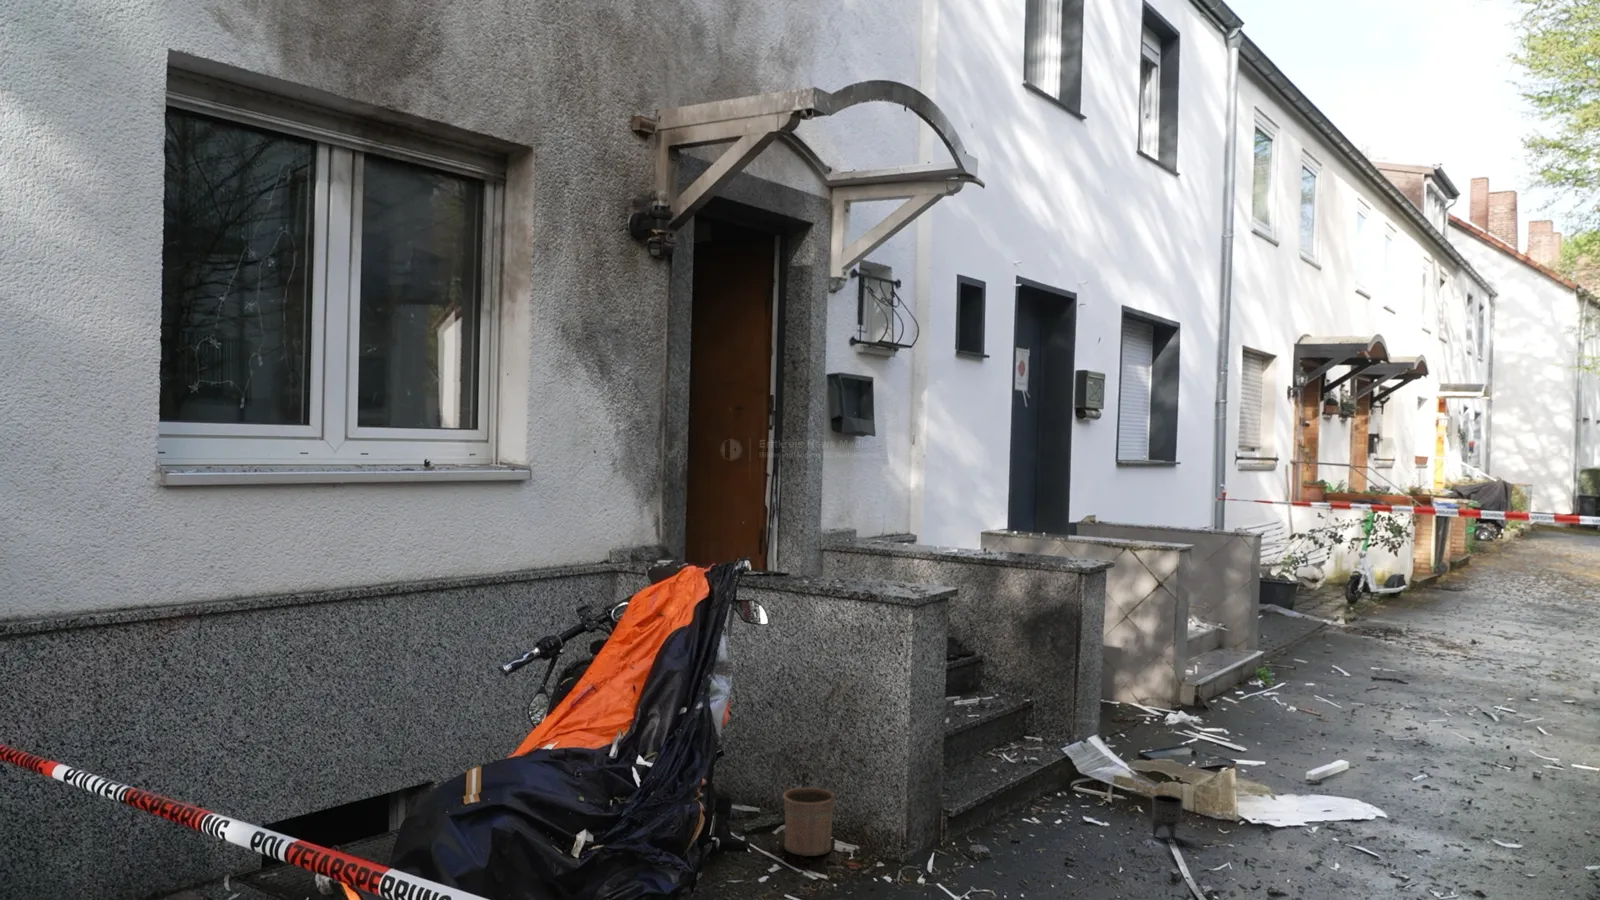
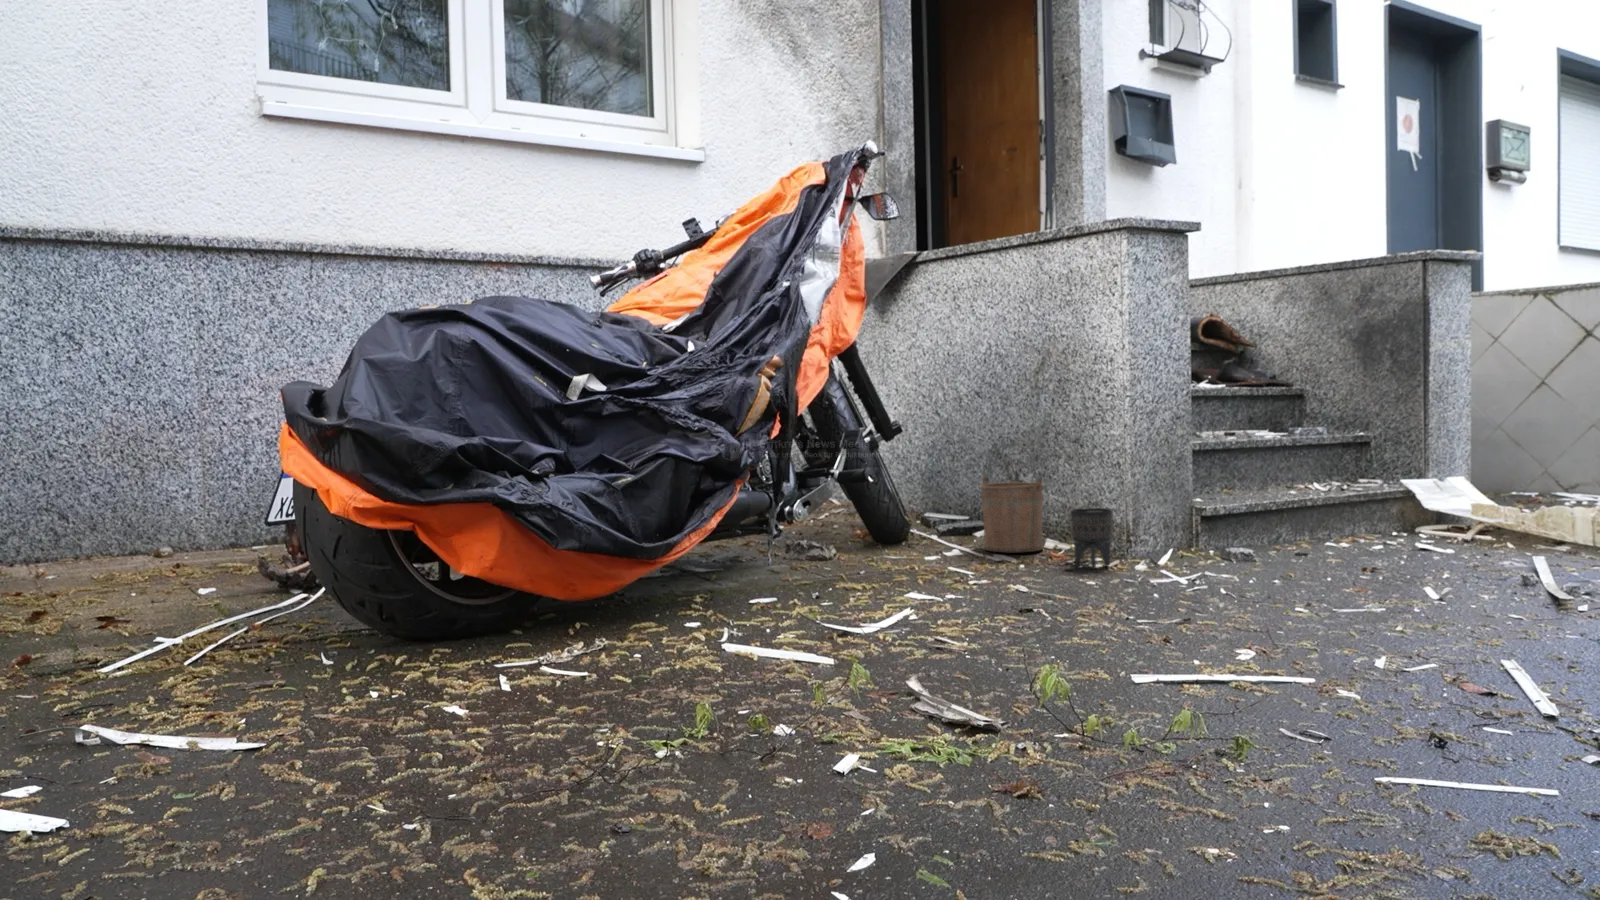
planter: present [1152,795,1183,843] -> present [1070,508,1113,569]

